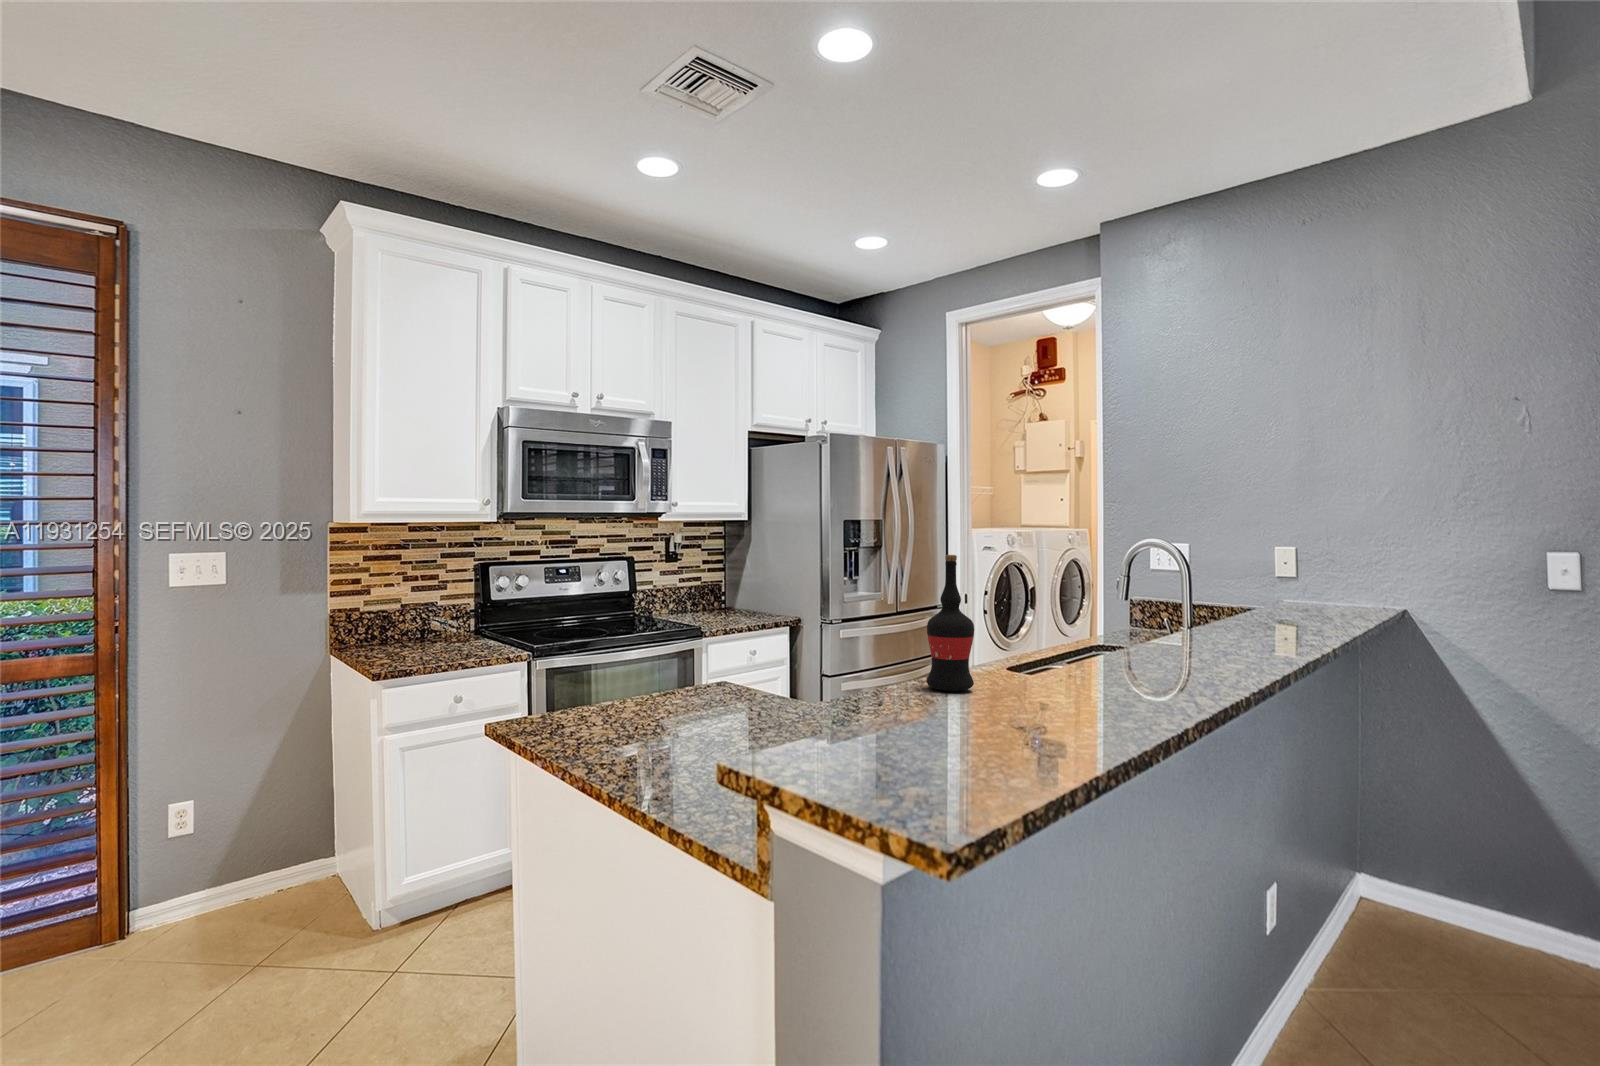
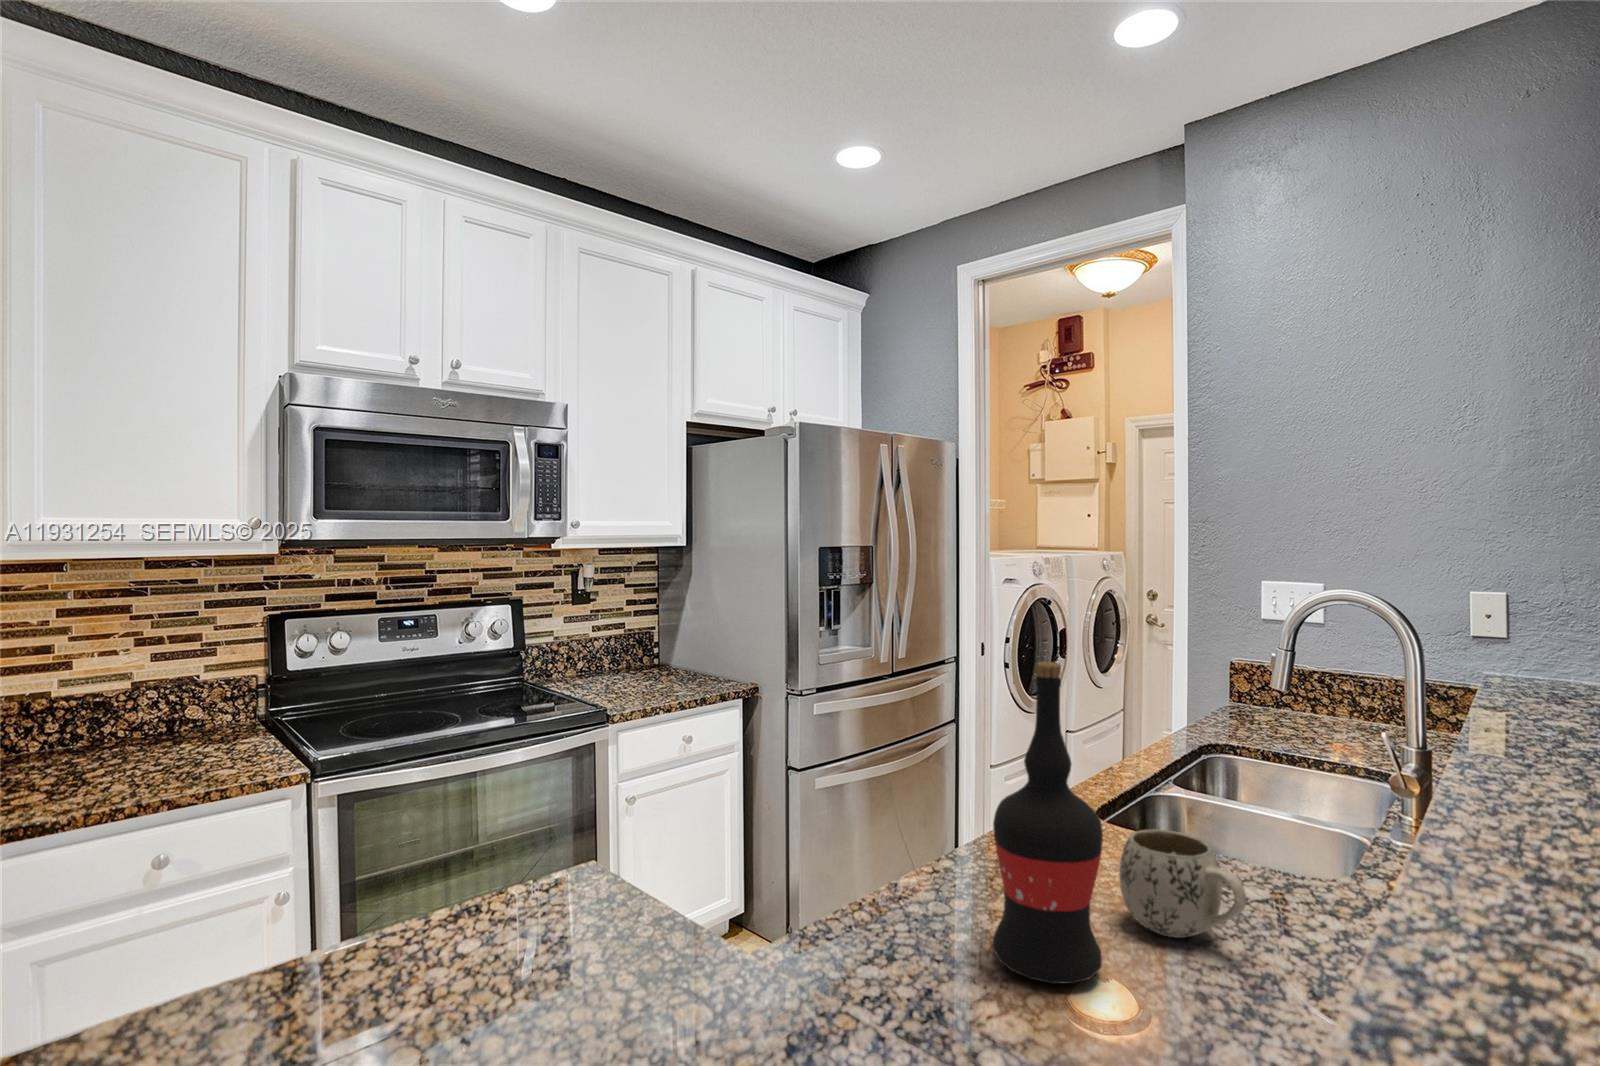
mug: none [992,642,1043,687] -> present [1119,829,1246,938]

